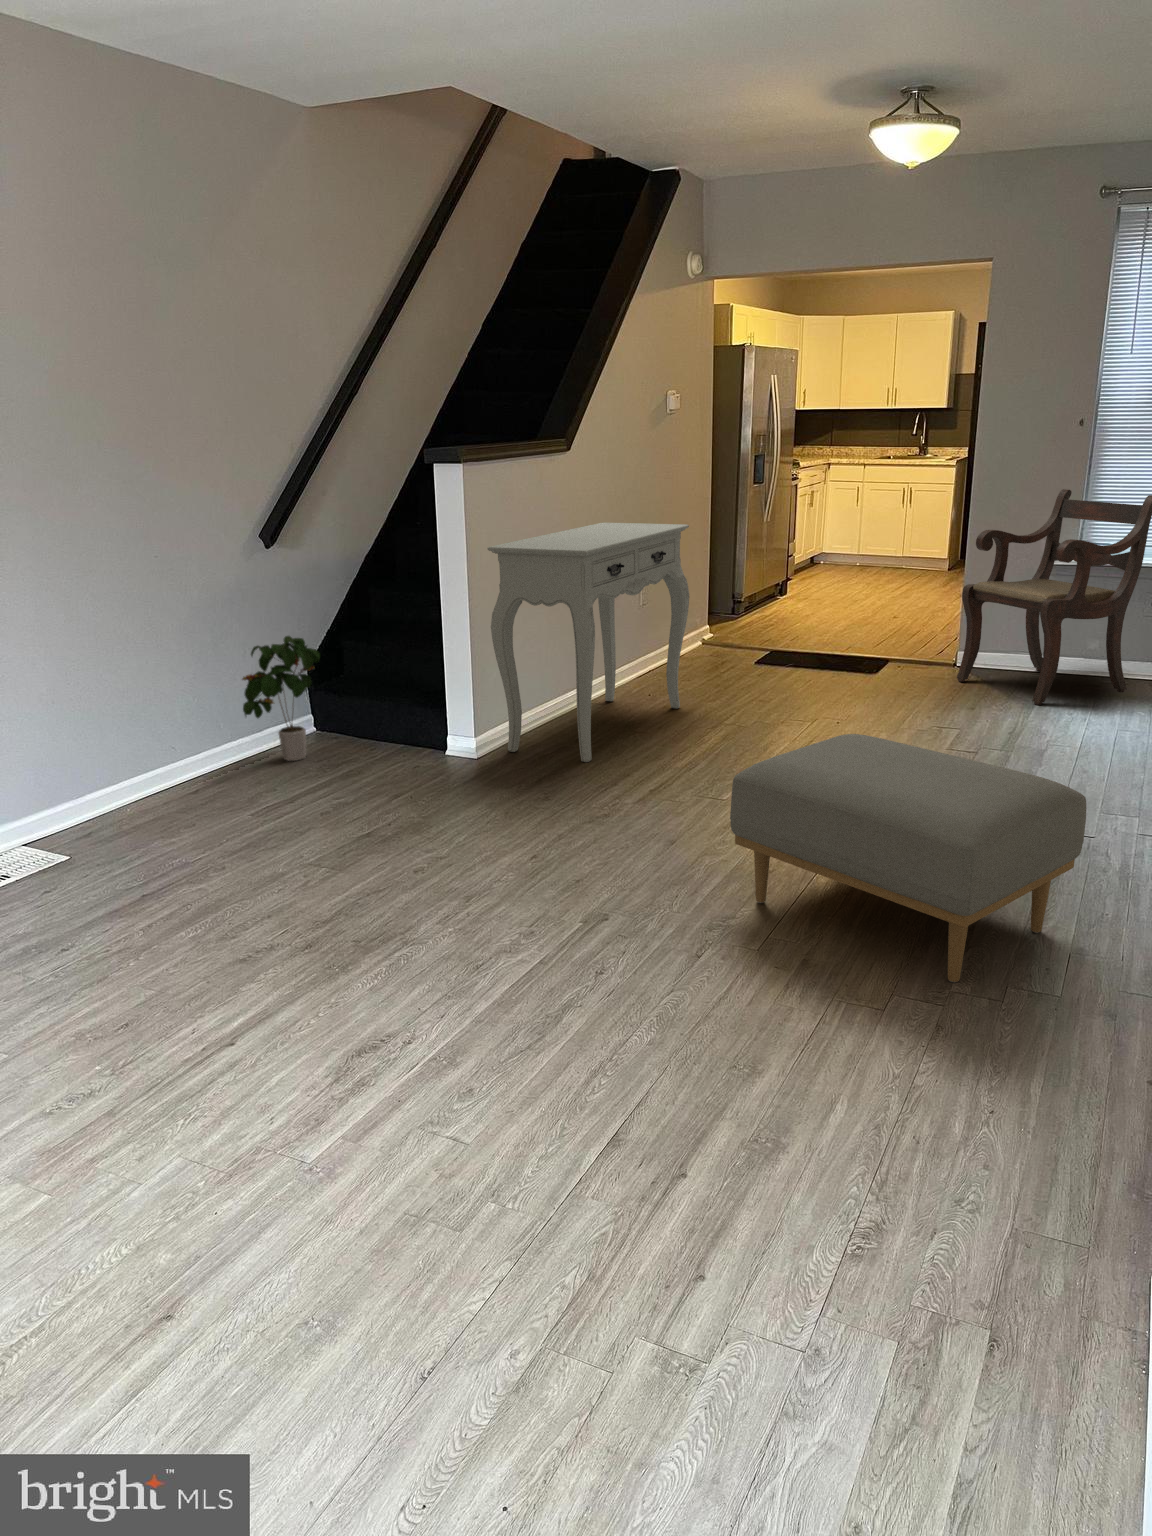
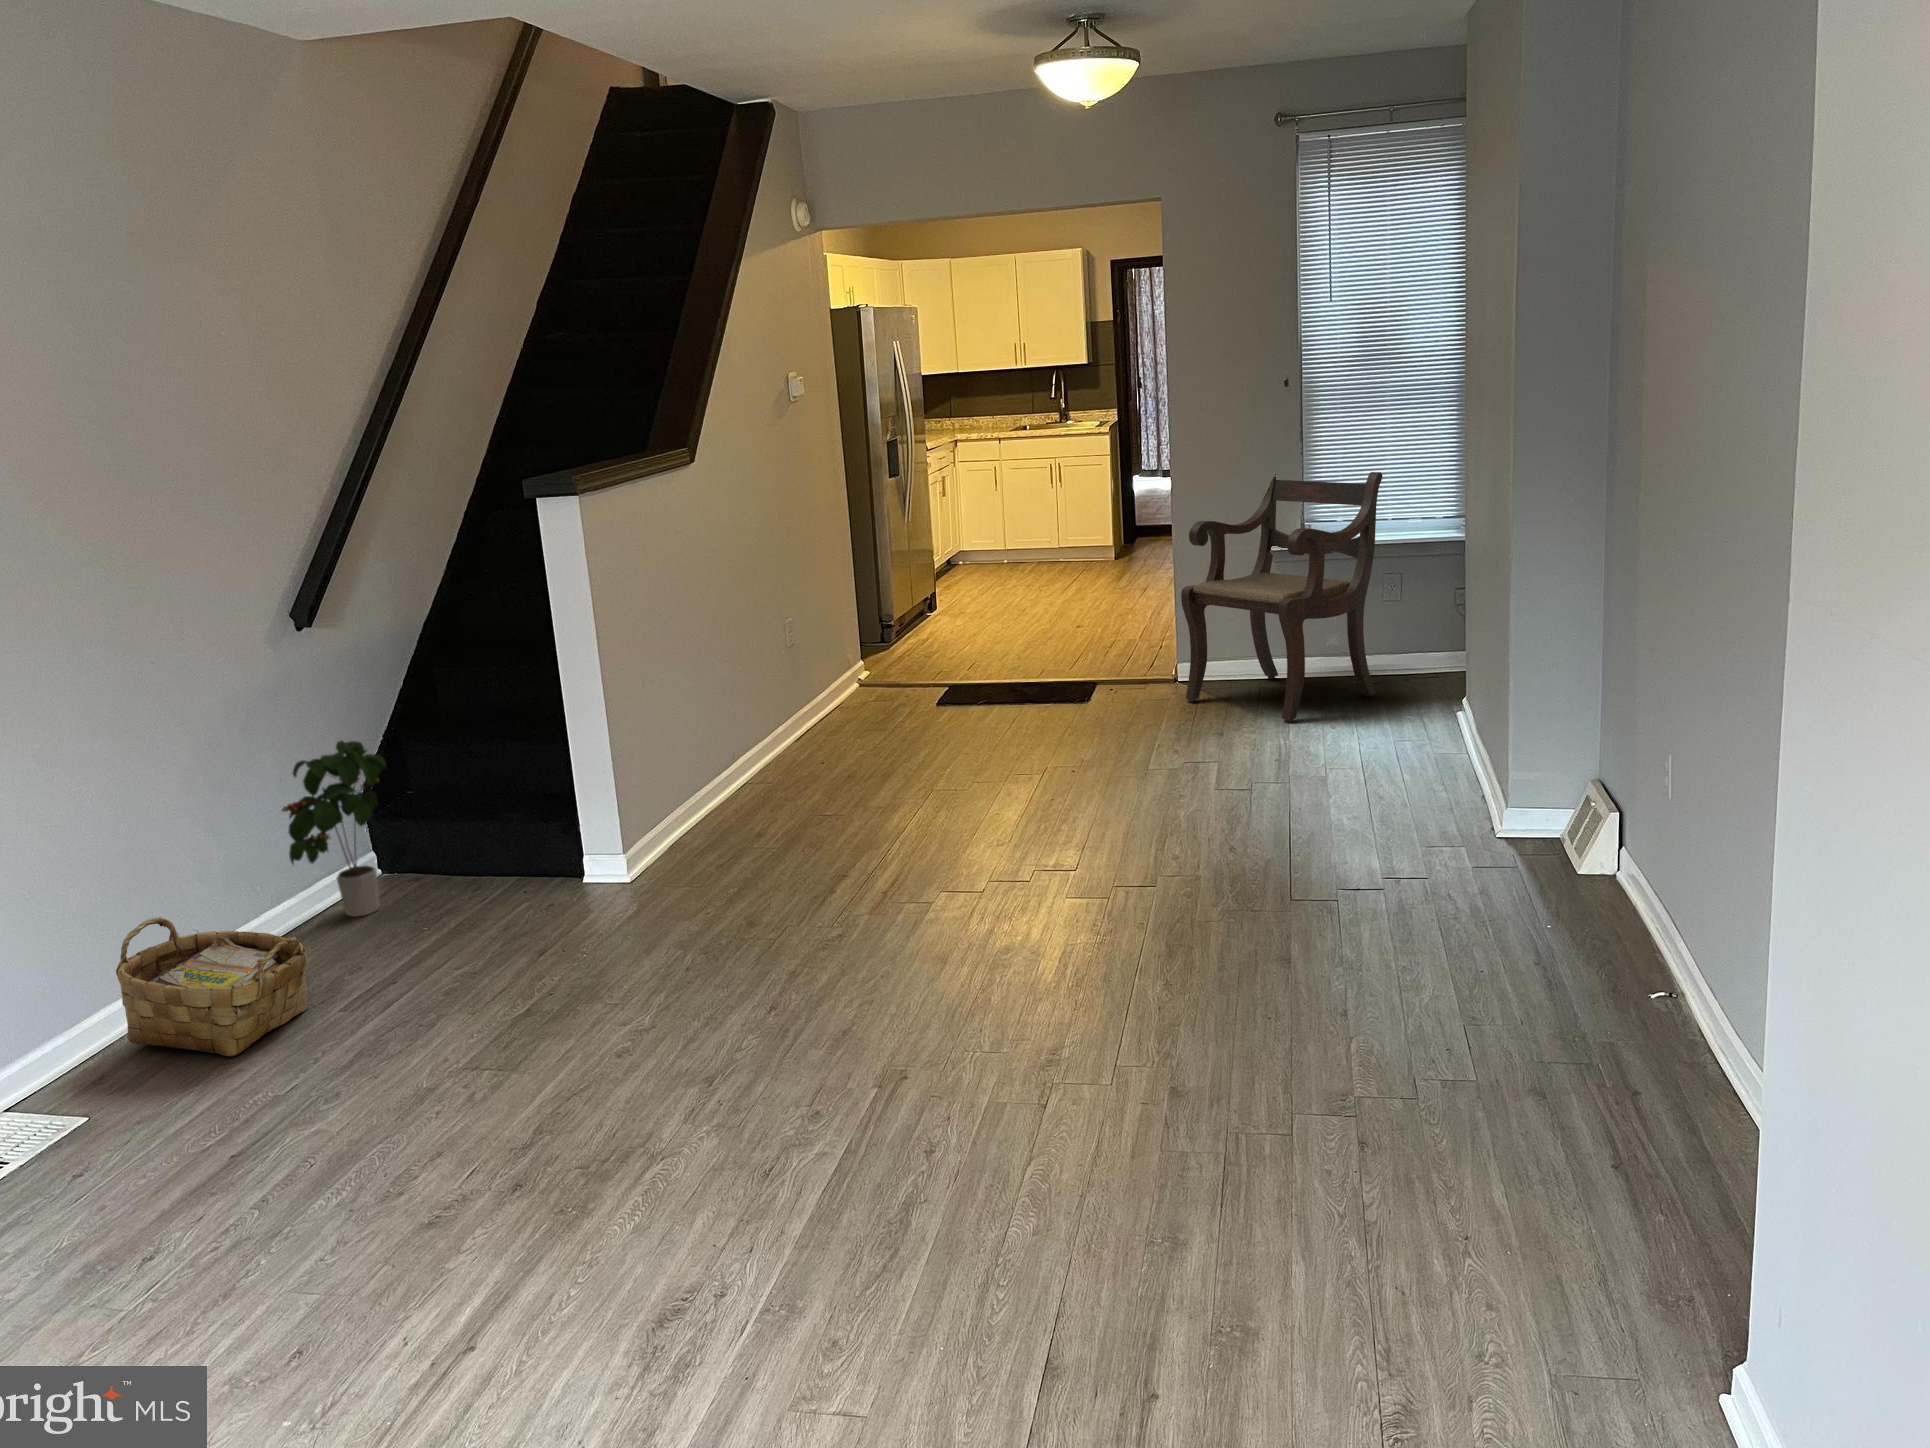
console table: present [487,523,689,762] -> none [624,543,870,864]
ottoman: present [730,734,1086,982] -> none [1043,797,1449,1085]
woven basket: none [113,738,233,836] -> present [116,917,308,1056]

